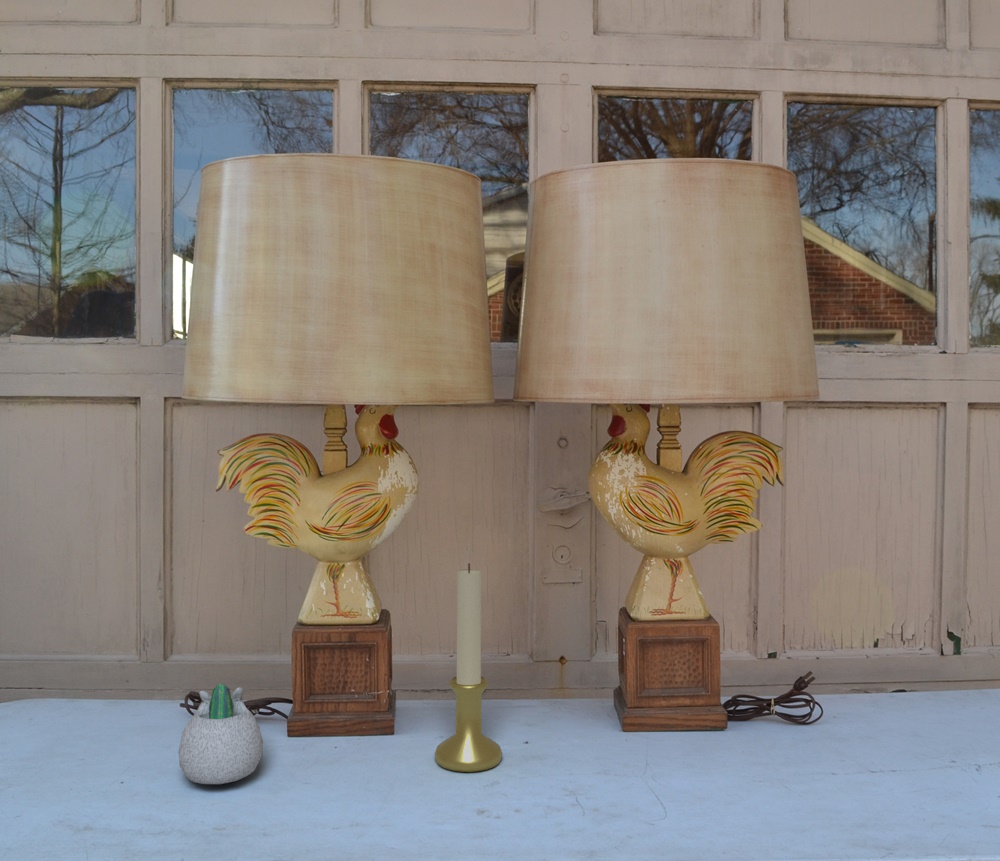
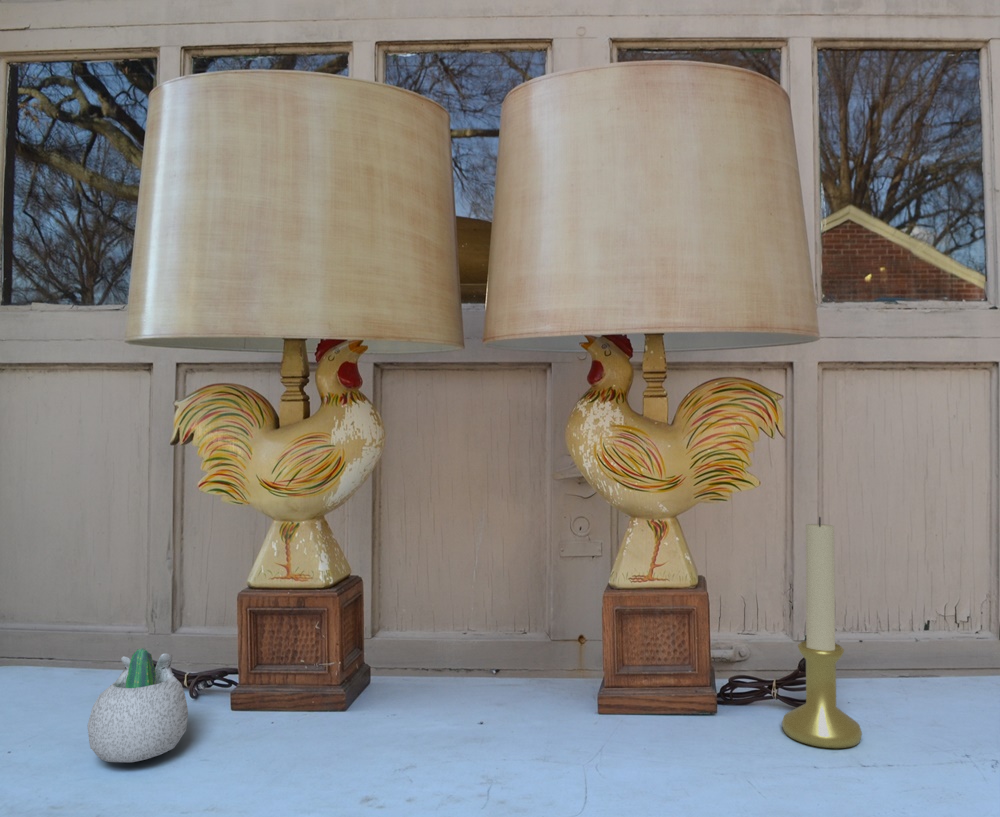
candle holder: present [435,563,502,772] -> present [782,517,862,748]

